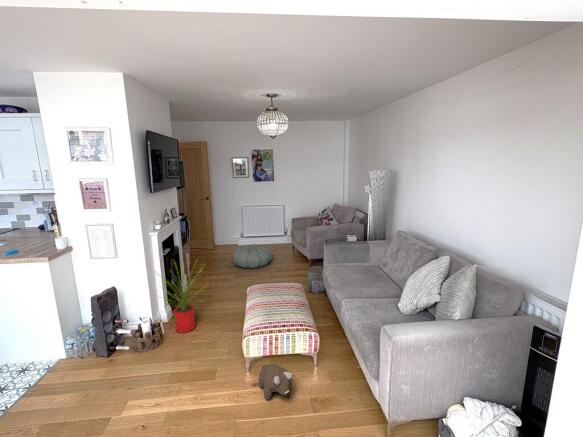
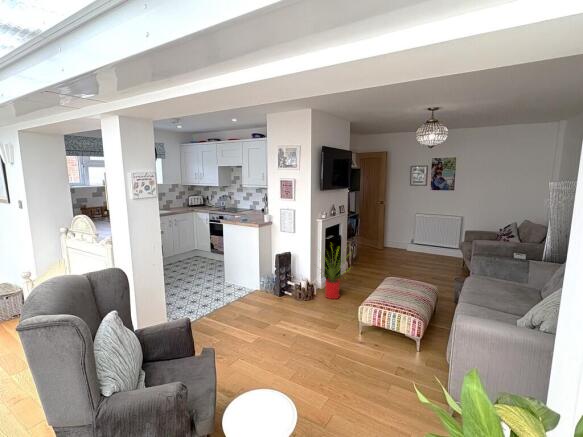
pouf: present [233,244,272,268] -> none [392,249,432,271]
plush toy: present [259,364,292,400] -> none [364,331,388,357]

